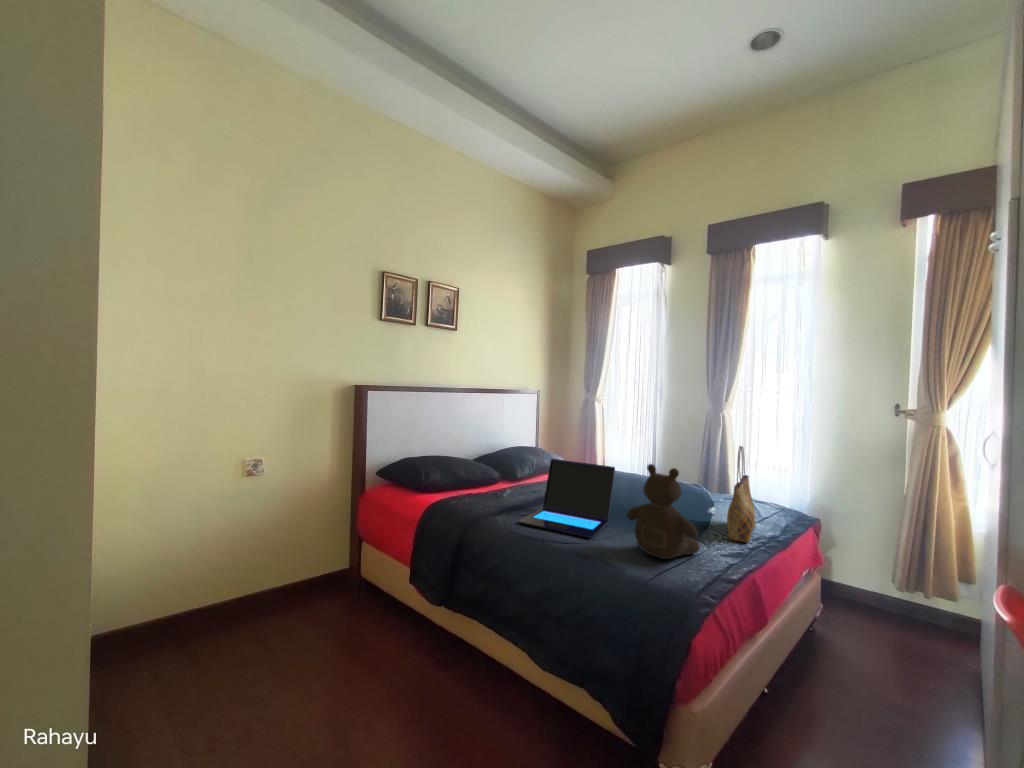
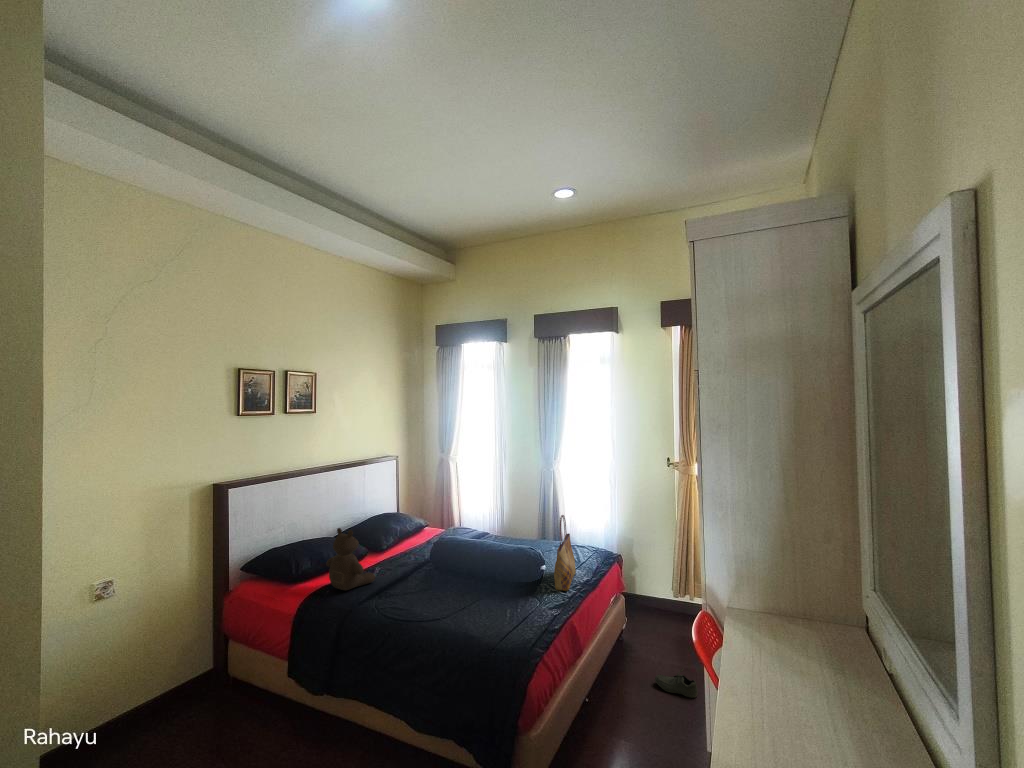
laptop: present [519,459,615,538] -> none [392,539,470,610]
teddy bear: present [627,464,700,559] -> present [326,528,375,590]
shoe: none [879,684,962,734] -> present [655,669,698,698]

